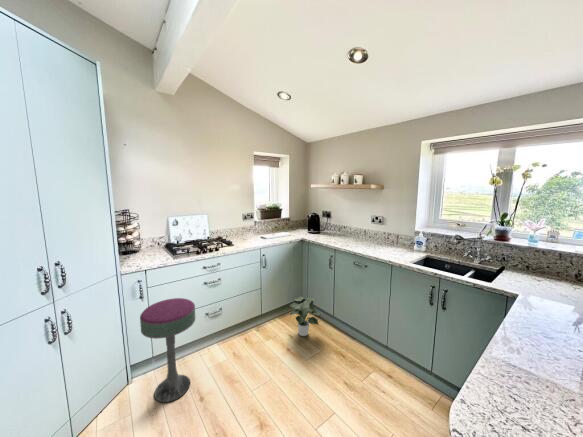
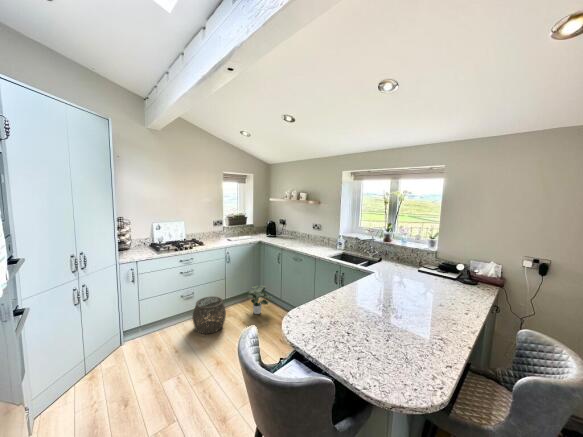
bar stool: present [140,298,195,402] -> none [134,282,174,353]
woven basket: none [221,314,265,369] -> present [192,296,226,334]

